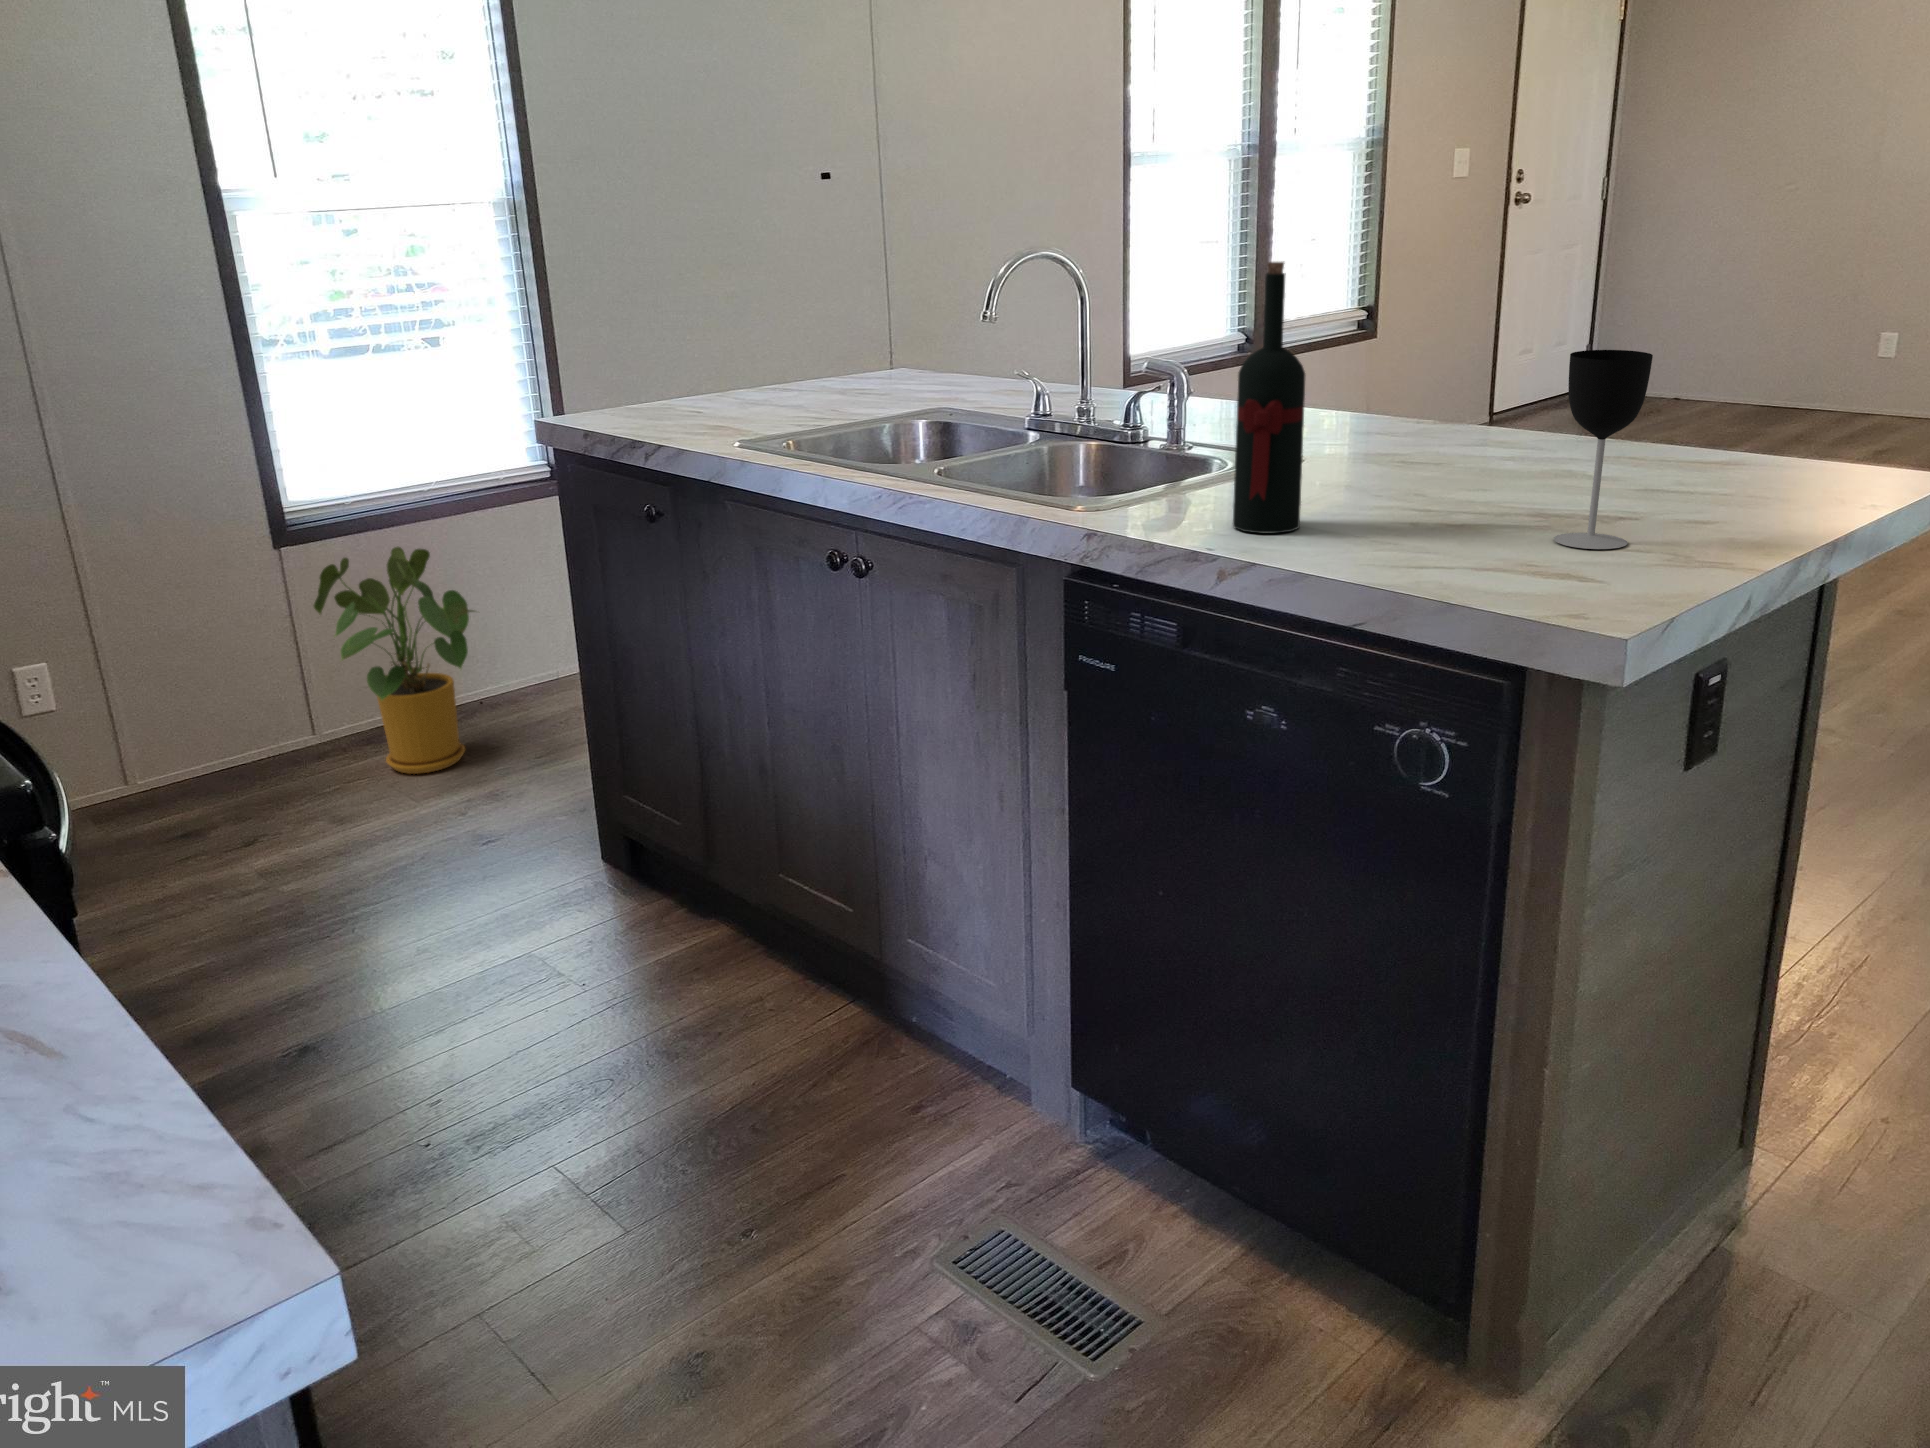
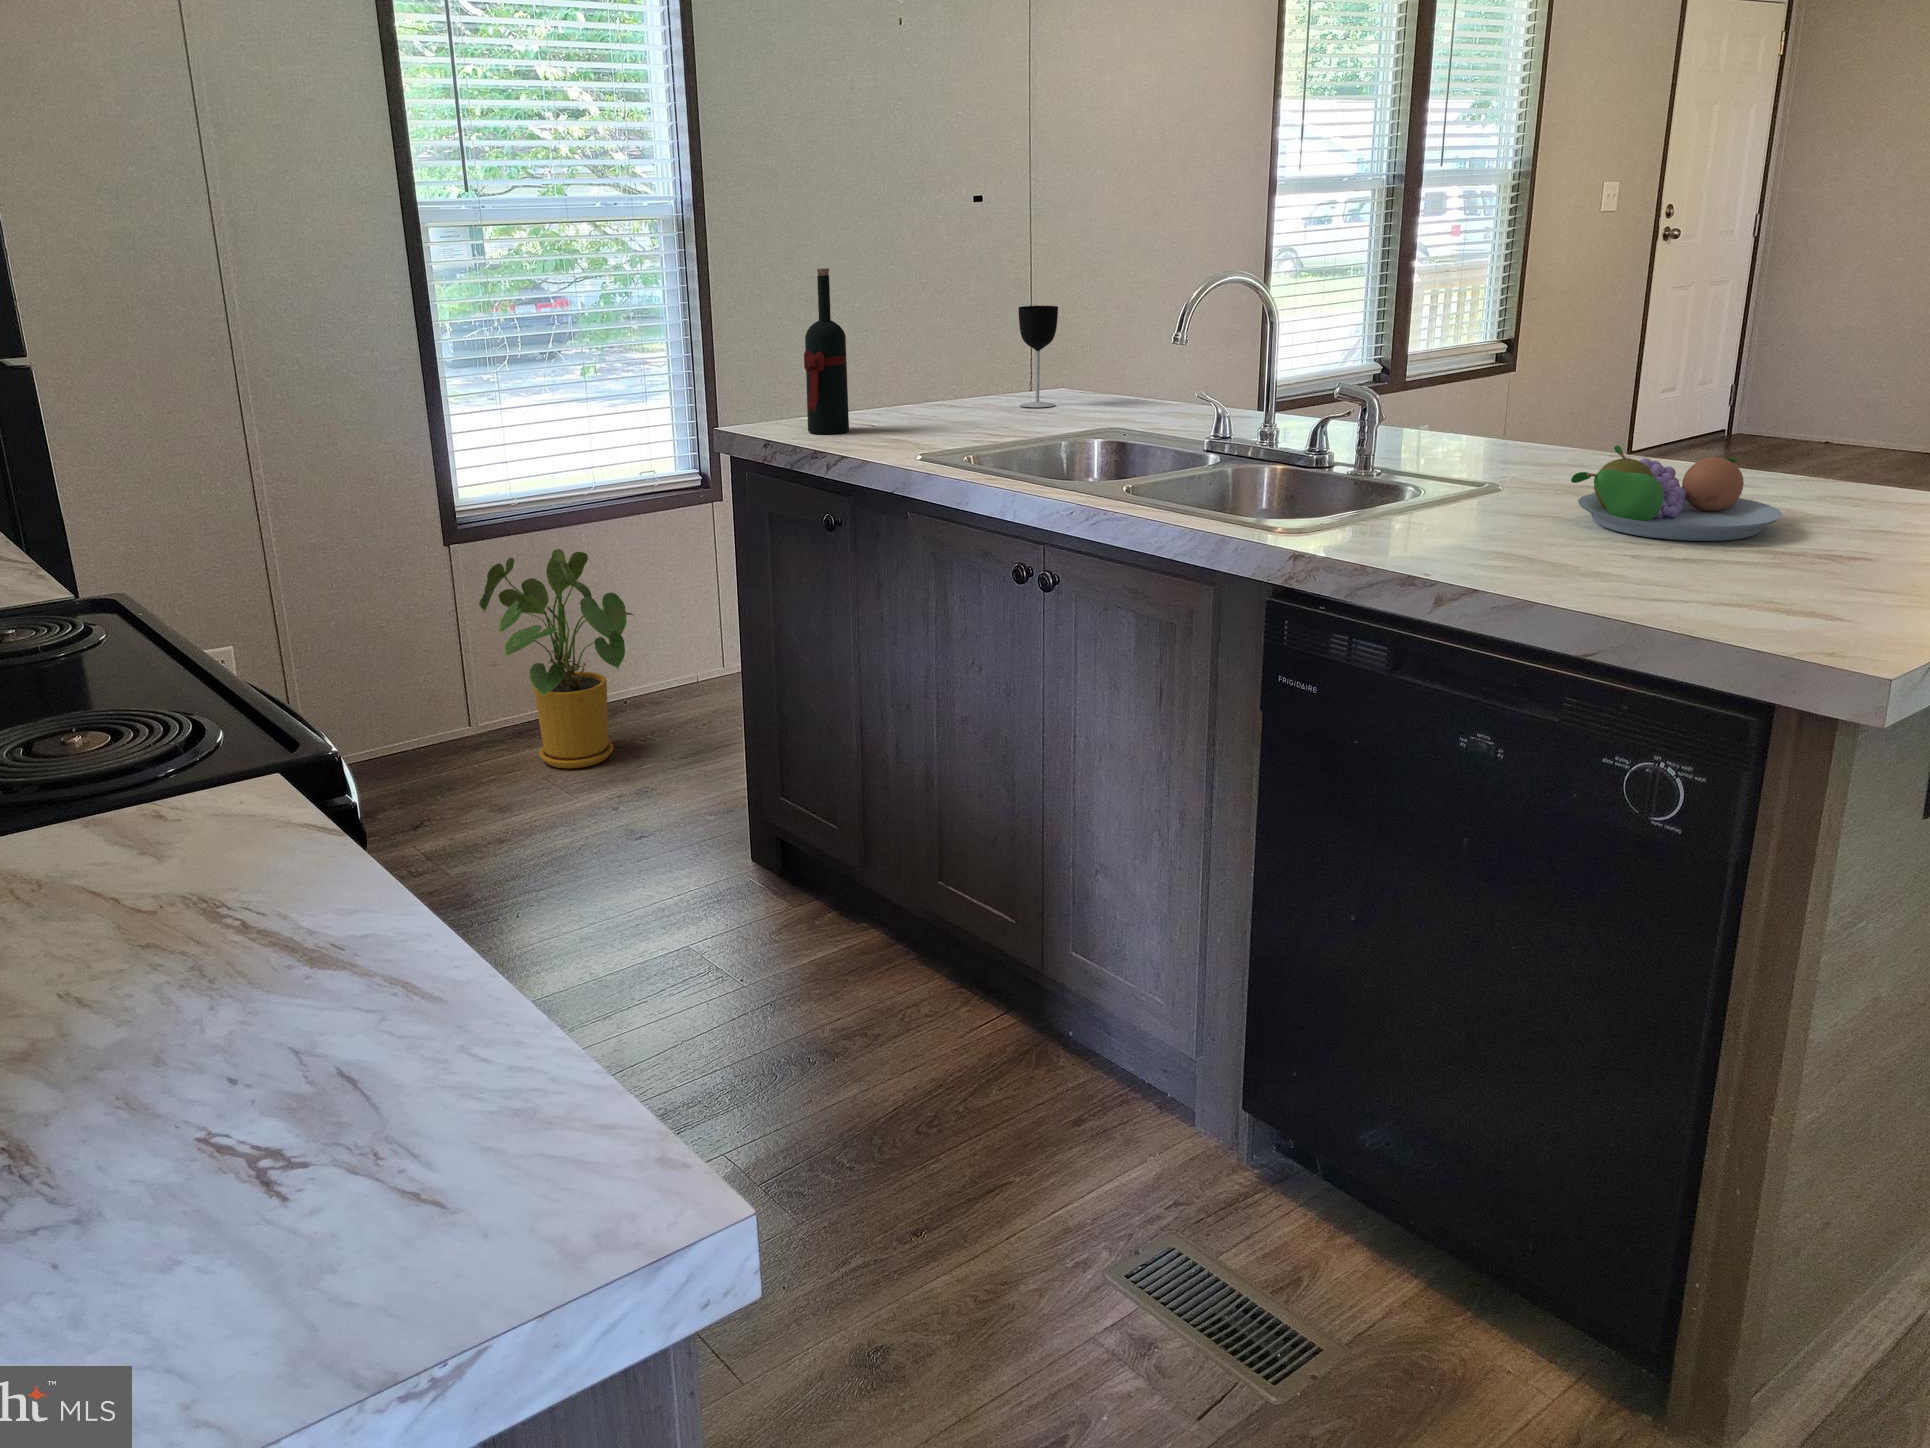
wine bottle: present [1233,262,1305,534] -> present [804,268,849,434]
wine glass: present [1554,350,1653,549] -> present [1019,306,1058,407]
fruit bowl: none [1356,413,1556,505] -> present [1571,445,1783,541]

